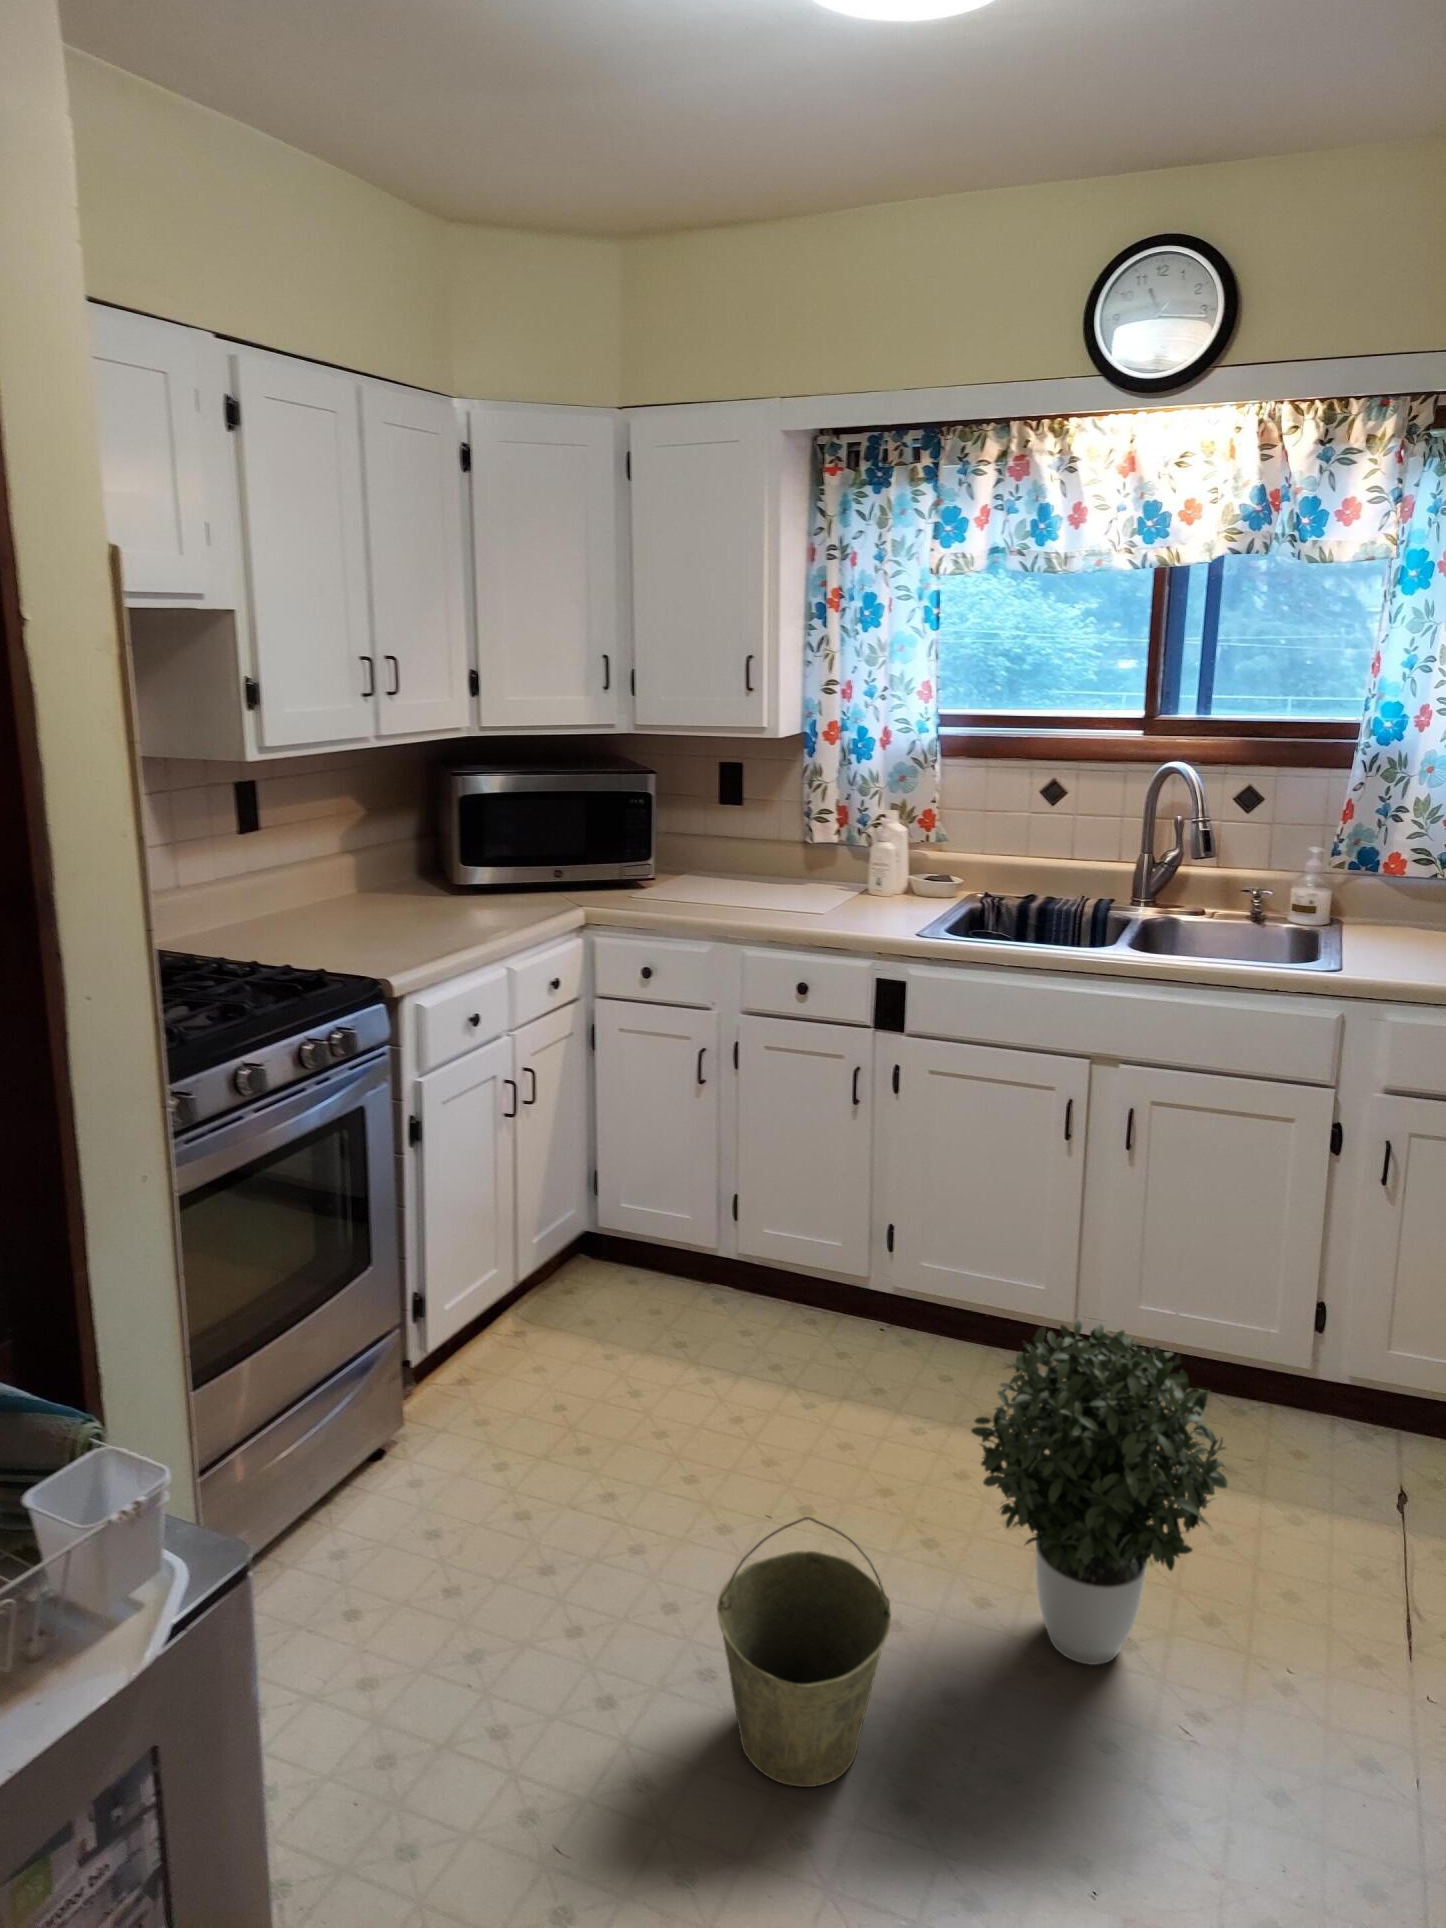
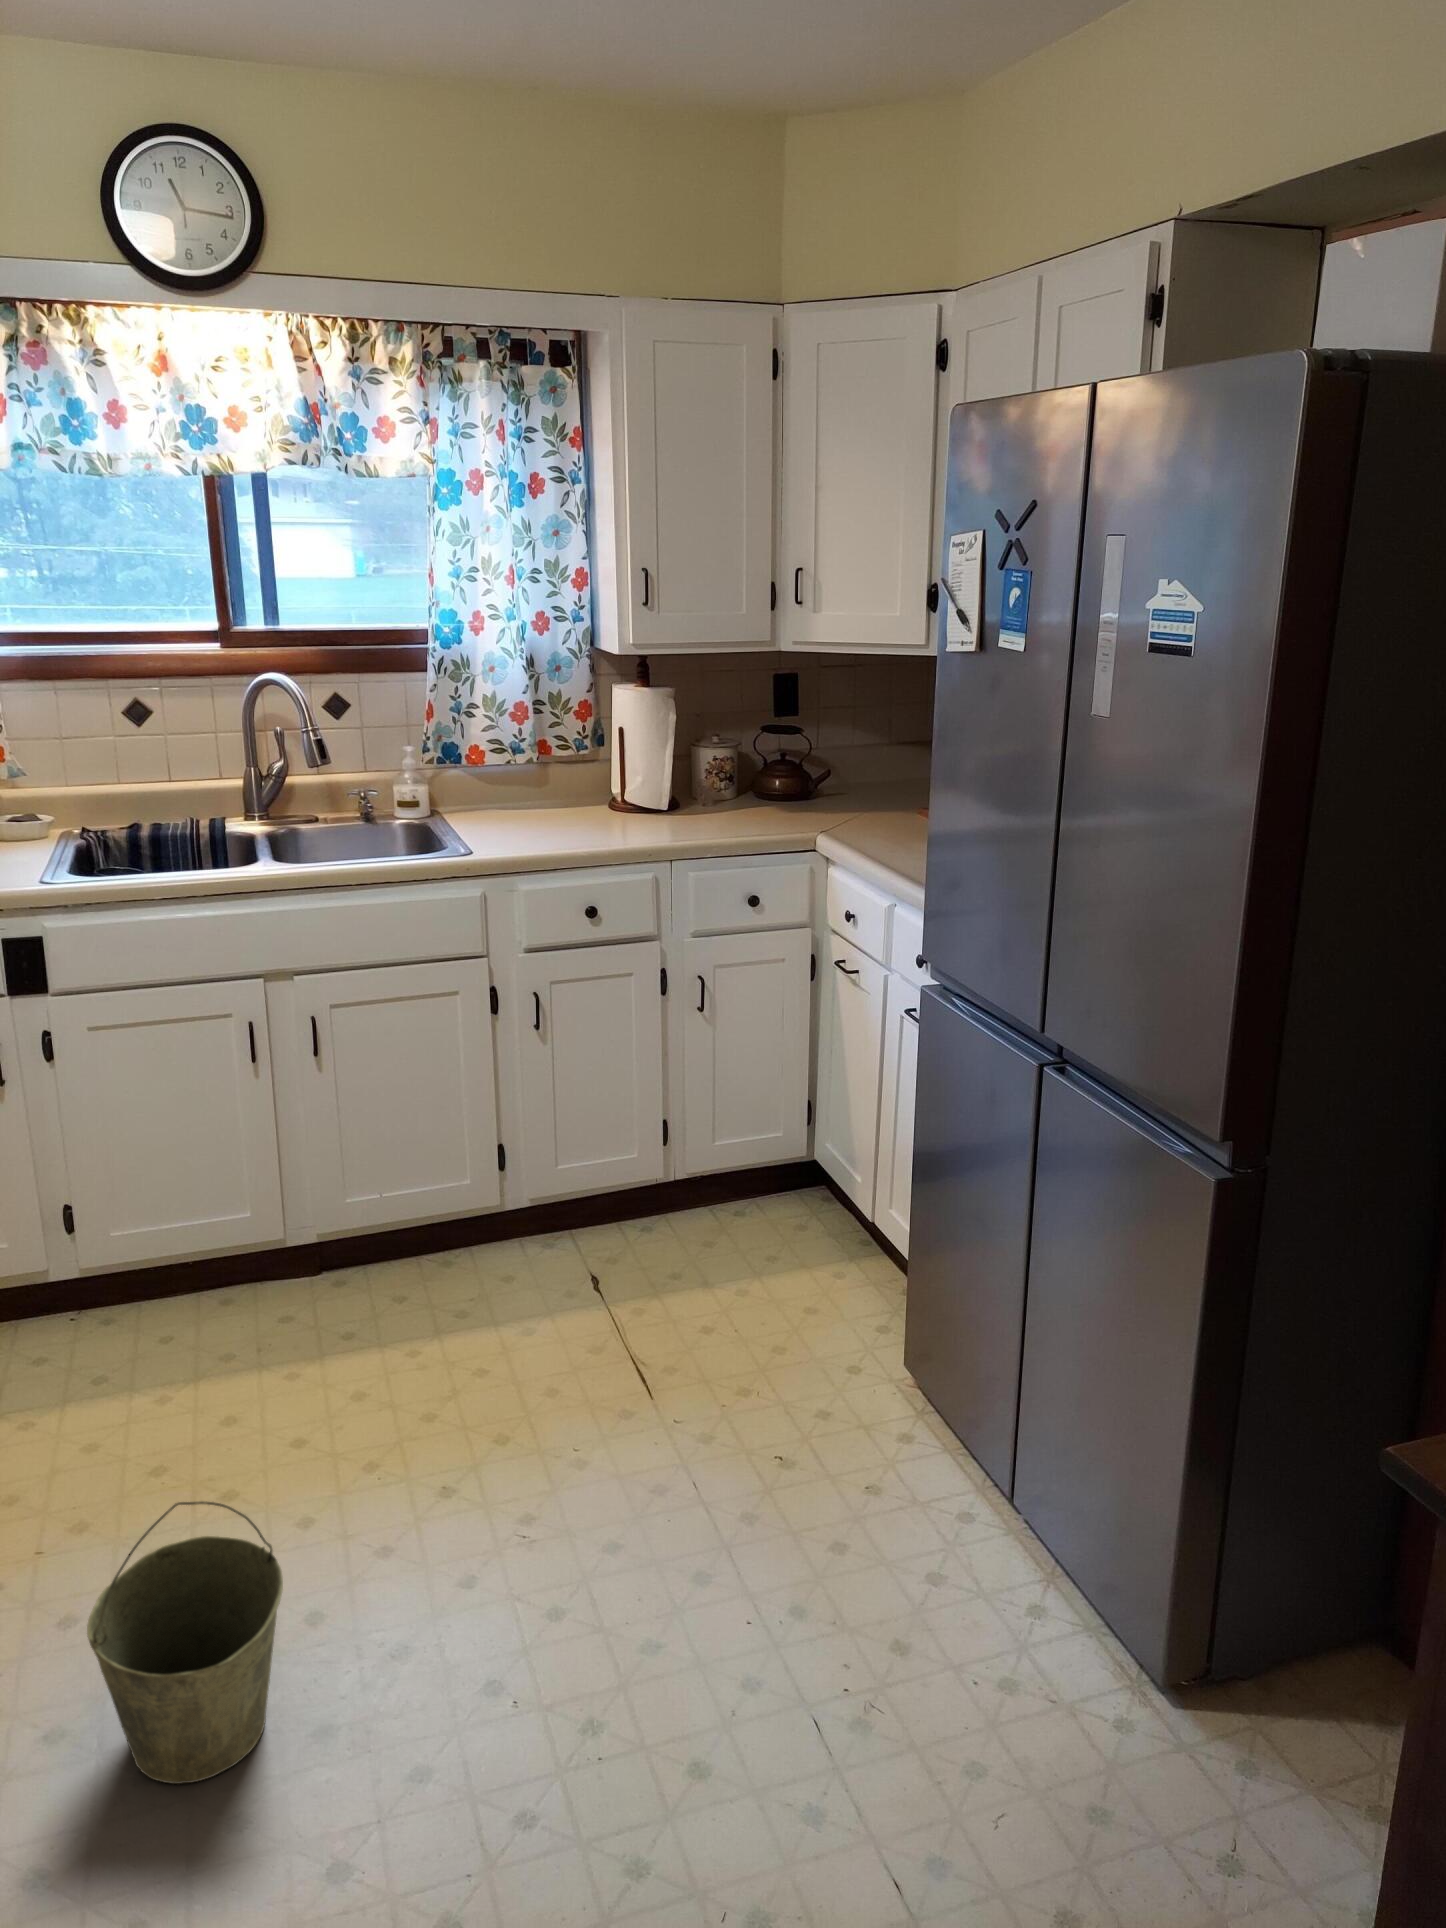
potted plant: present [971,1321,1228,1665] -> none [289,1214,522,1526]

